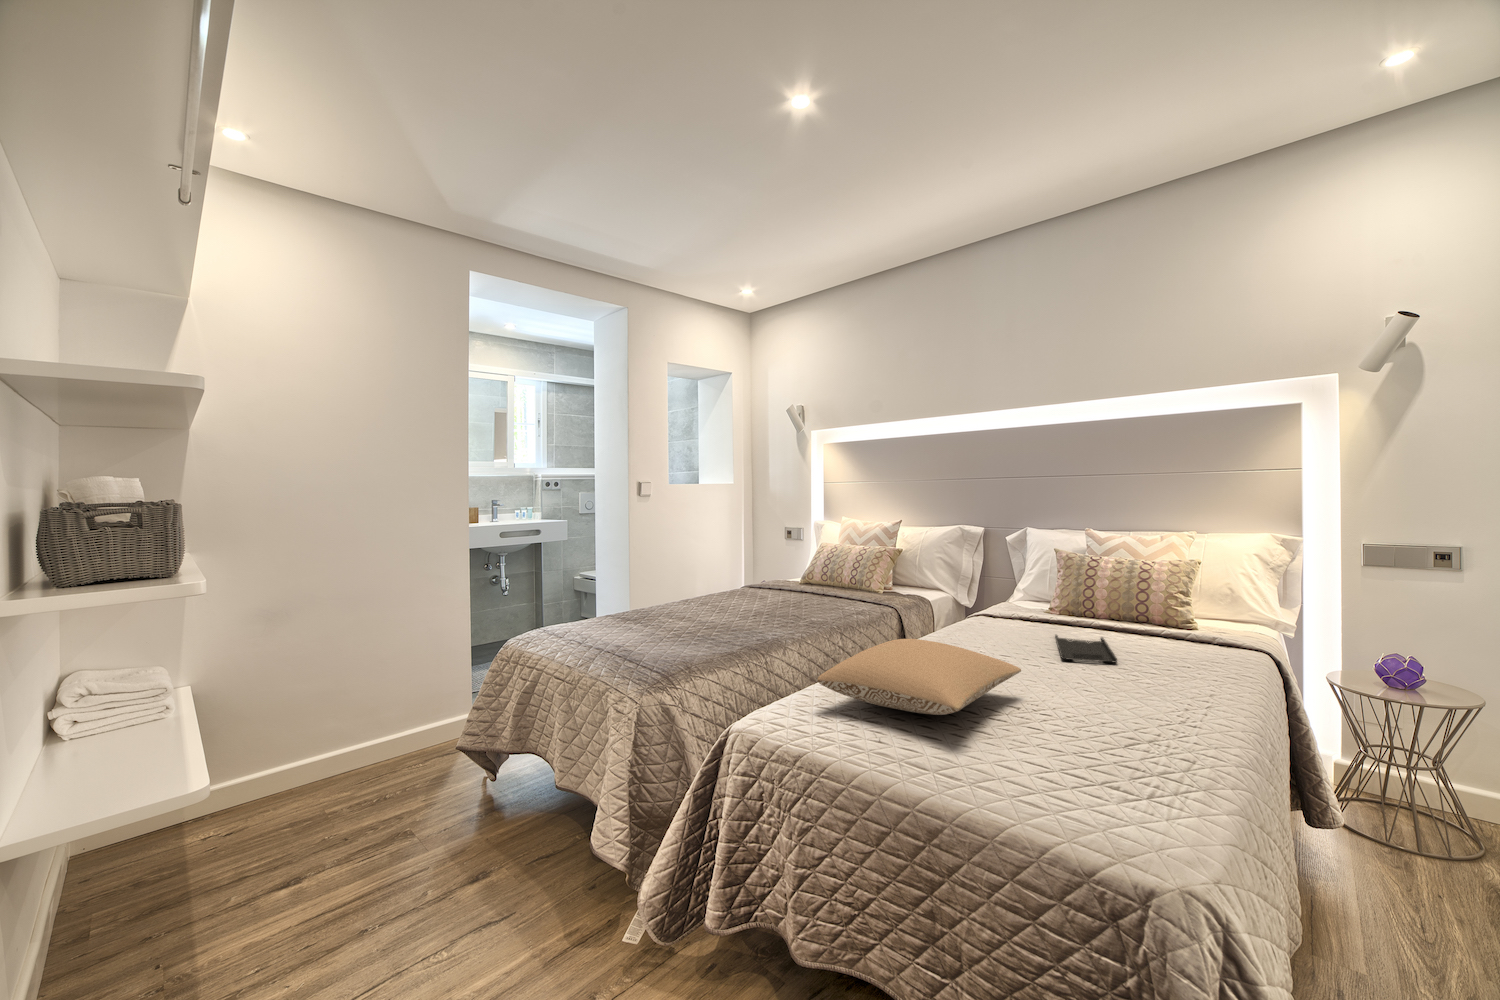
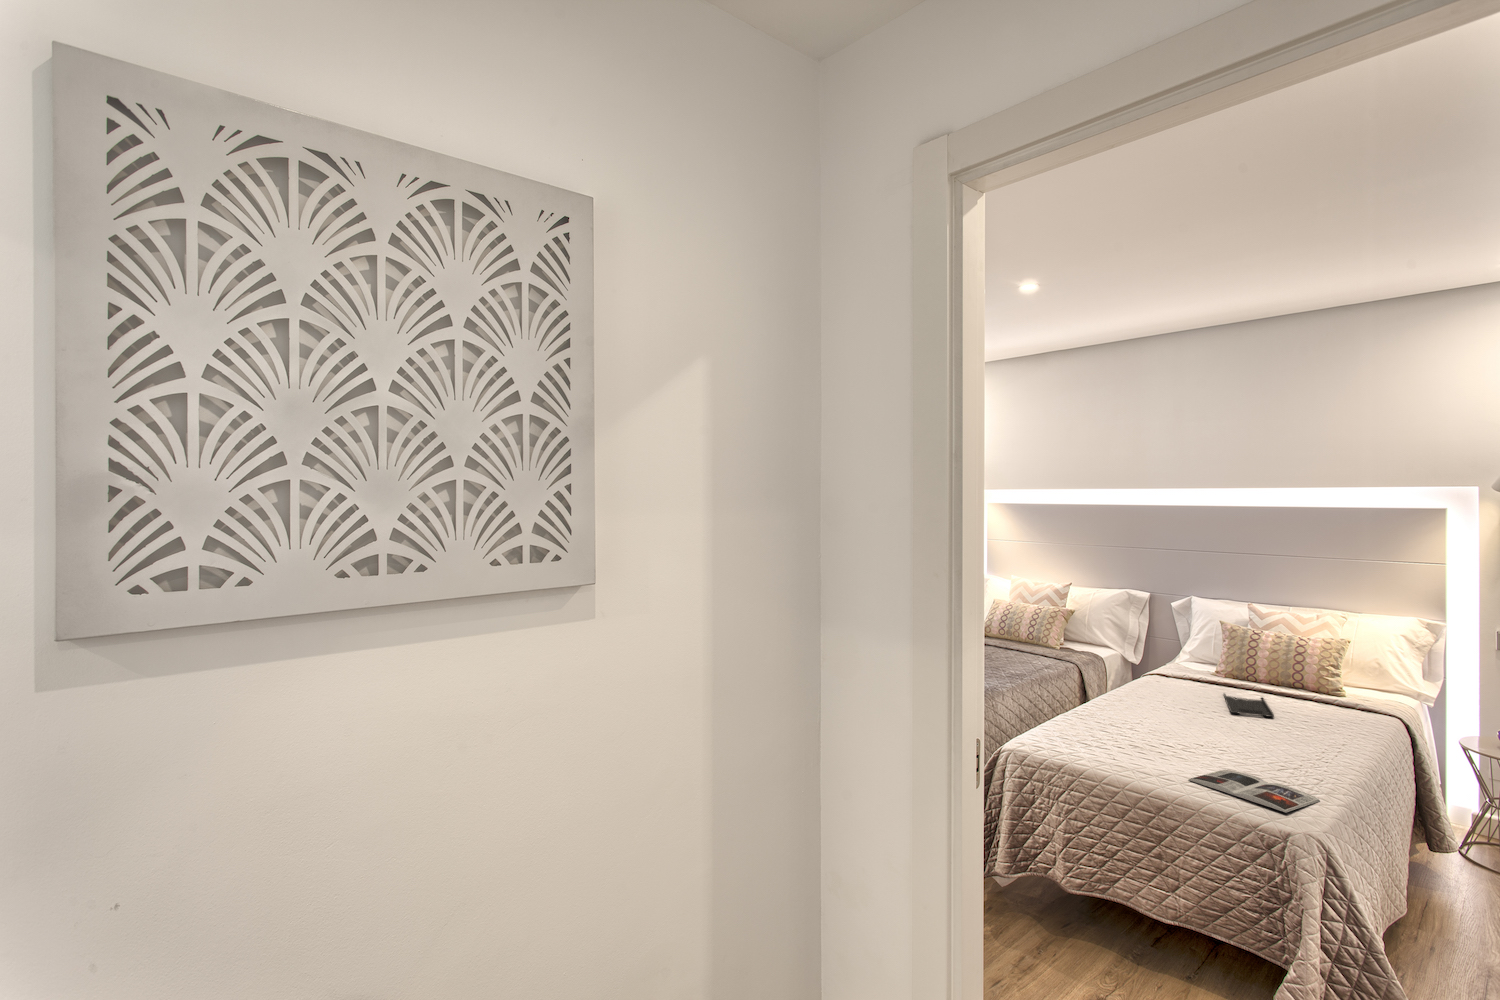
pillow: present [818,639,1021,715] -> none [1062,694,1204,745]
magazine: none [984,750,1197,840] -> present [1189,770,1320,813]

